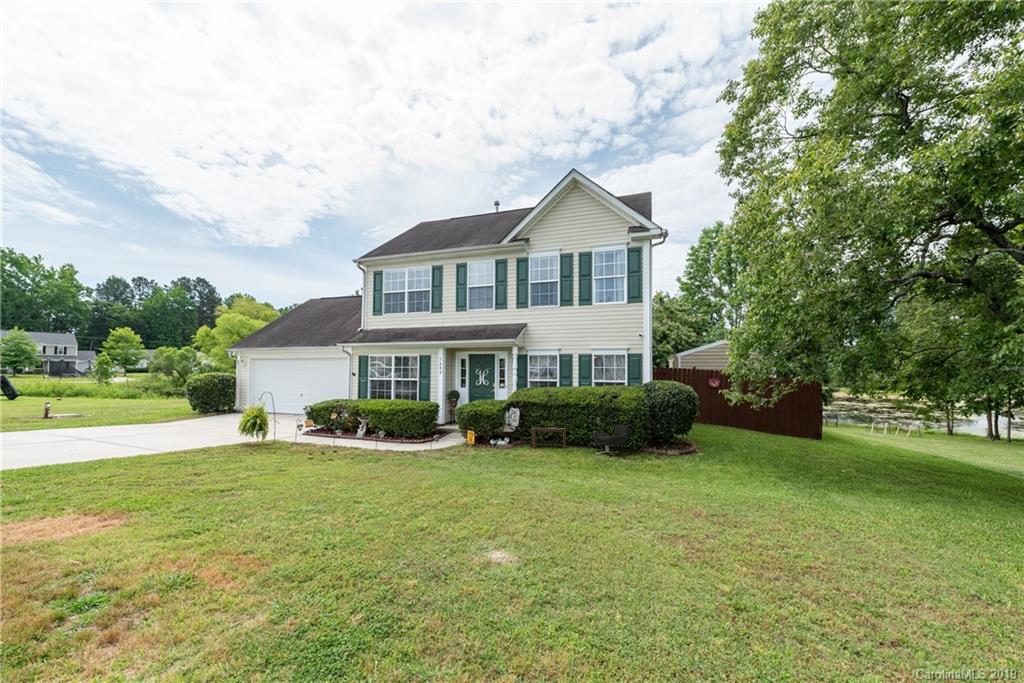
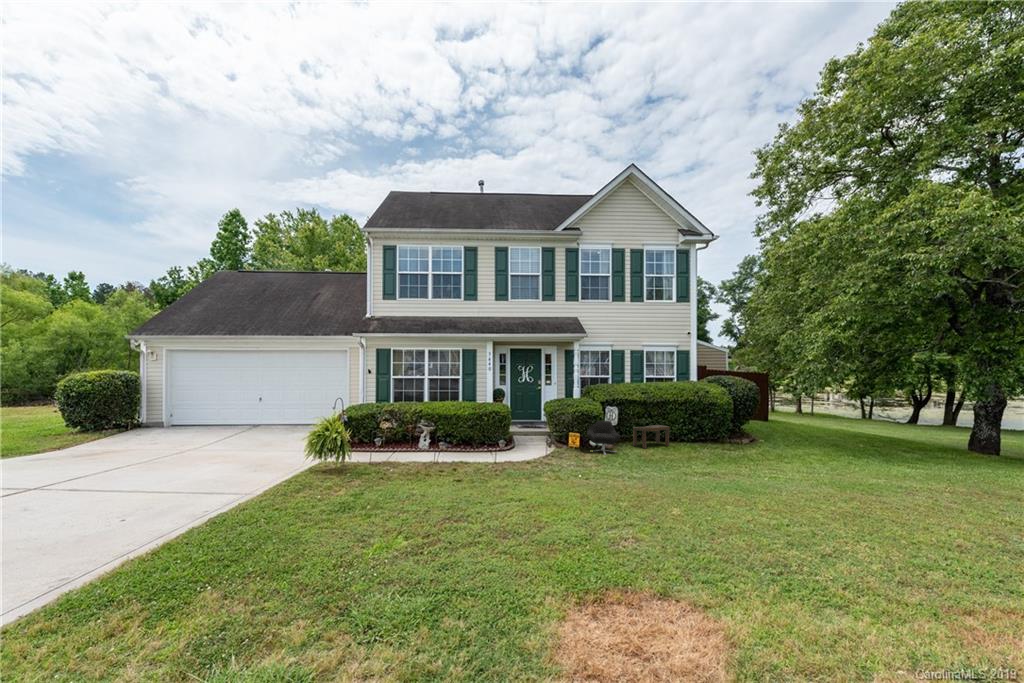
lounge chair: present [592,424,629,455] -> present [587,421,621,454]

